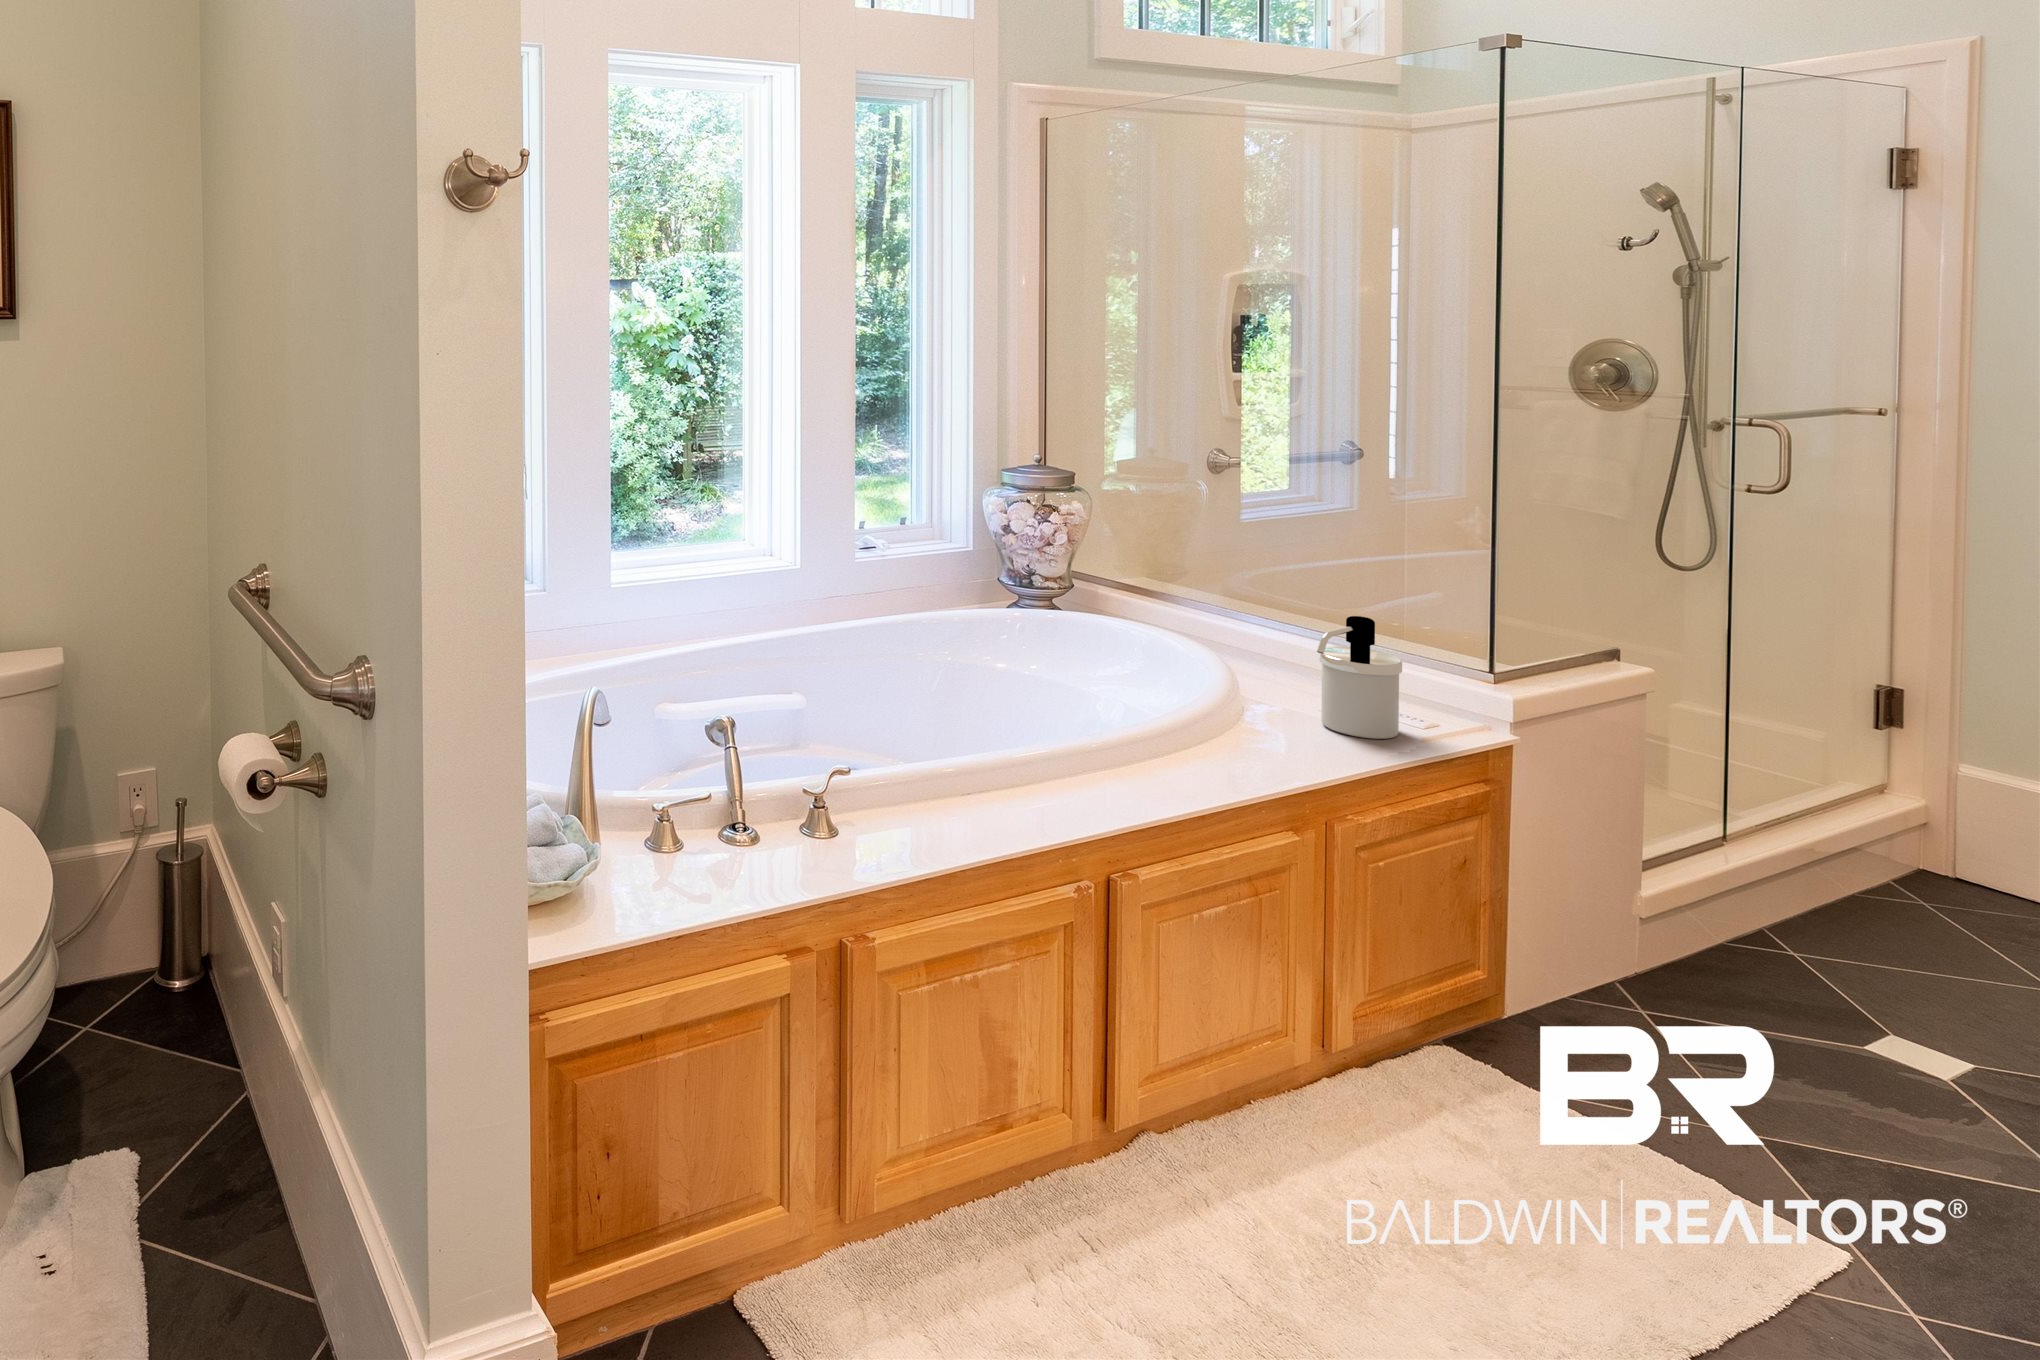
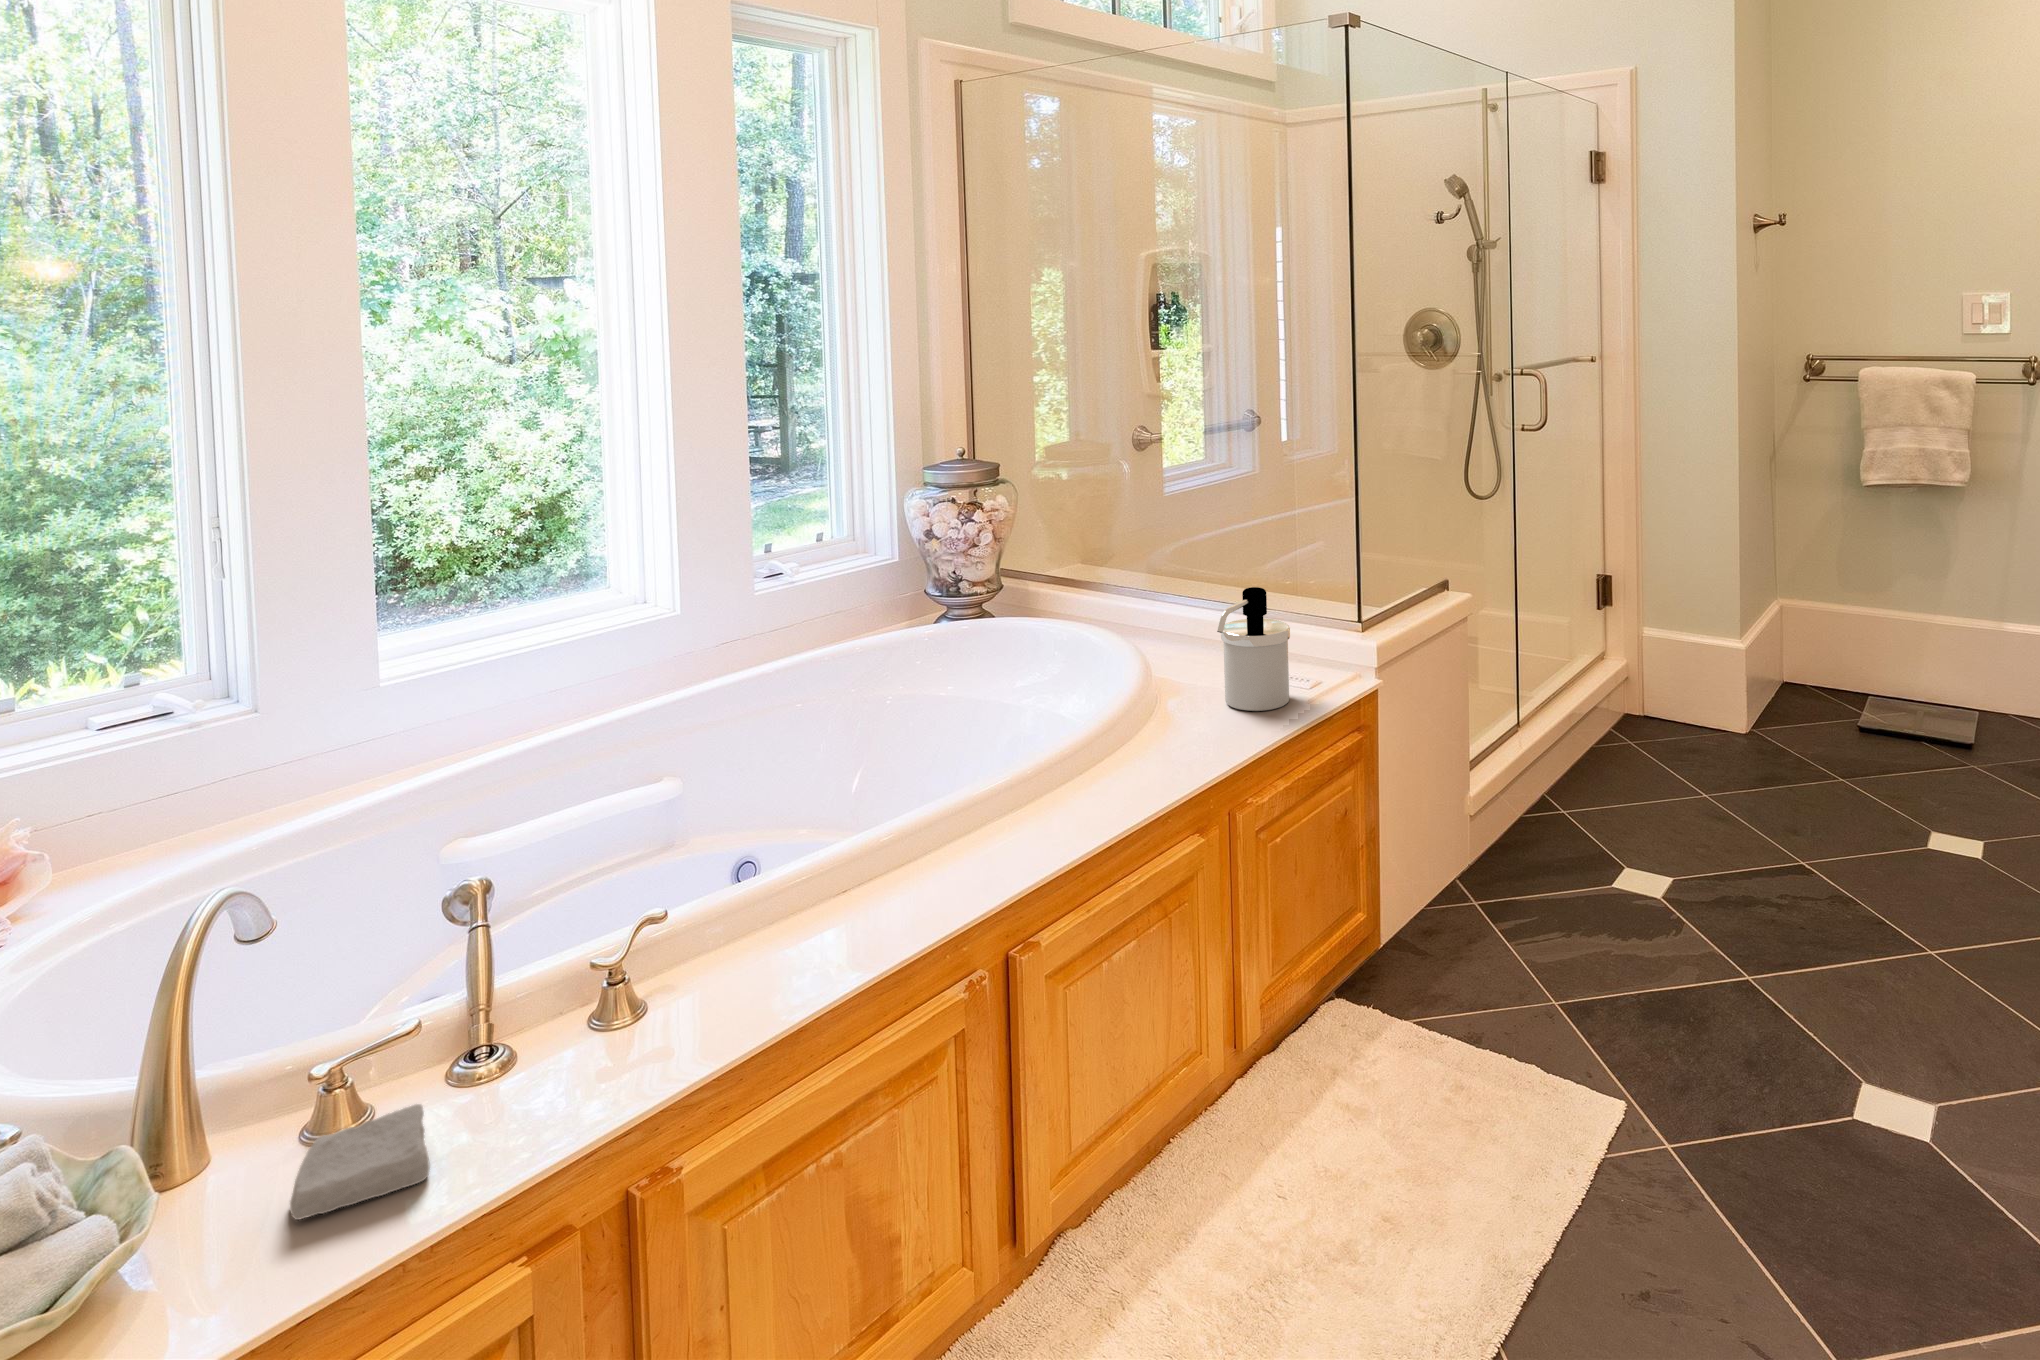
soap bar: none [655,841,730,887] -> present [290,1104,430,1220]

